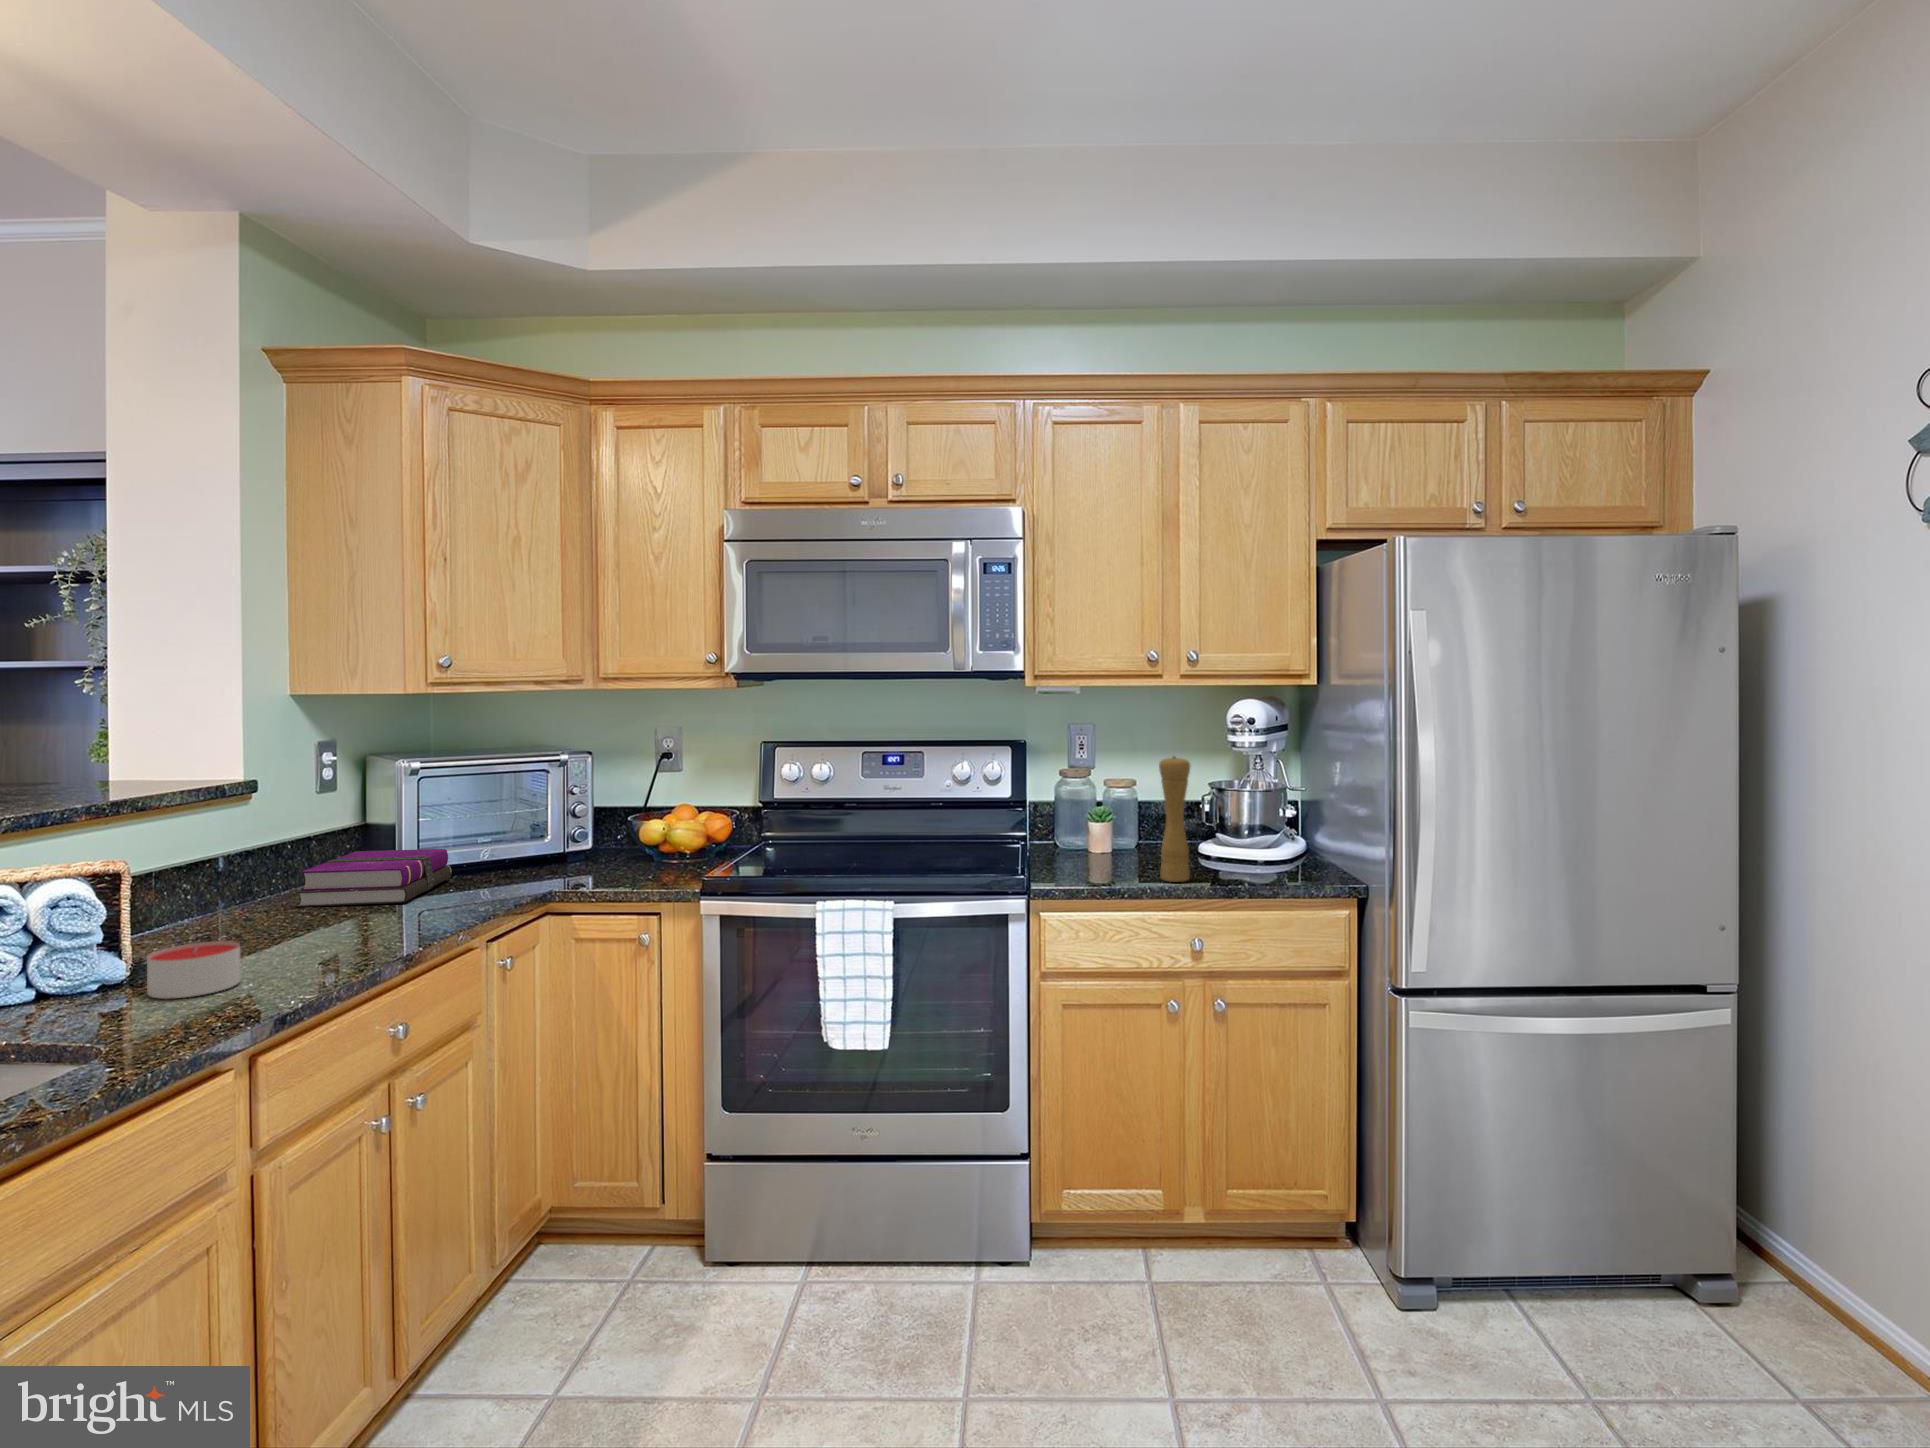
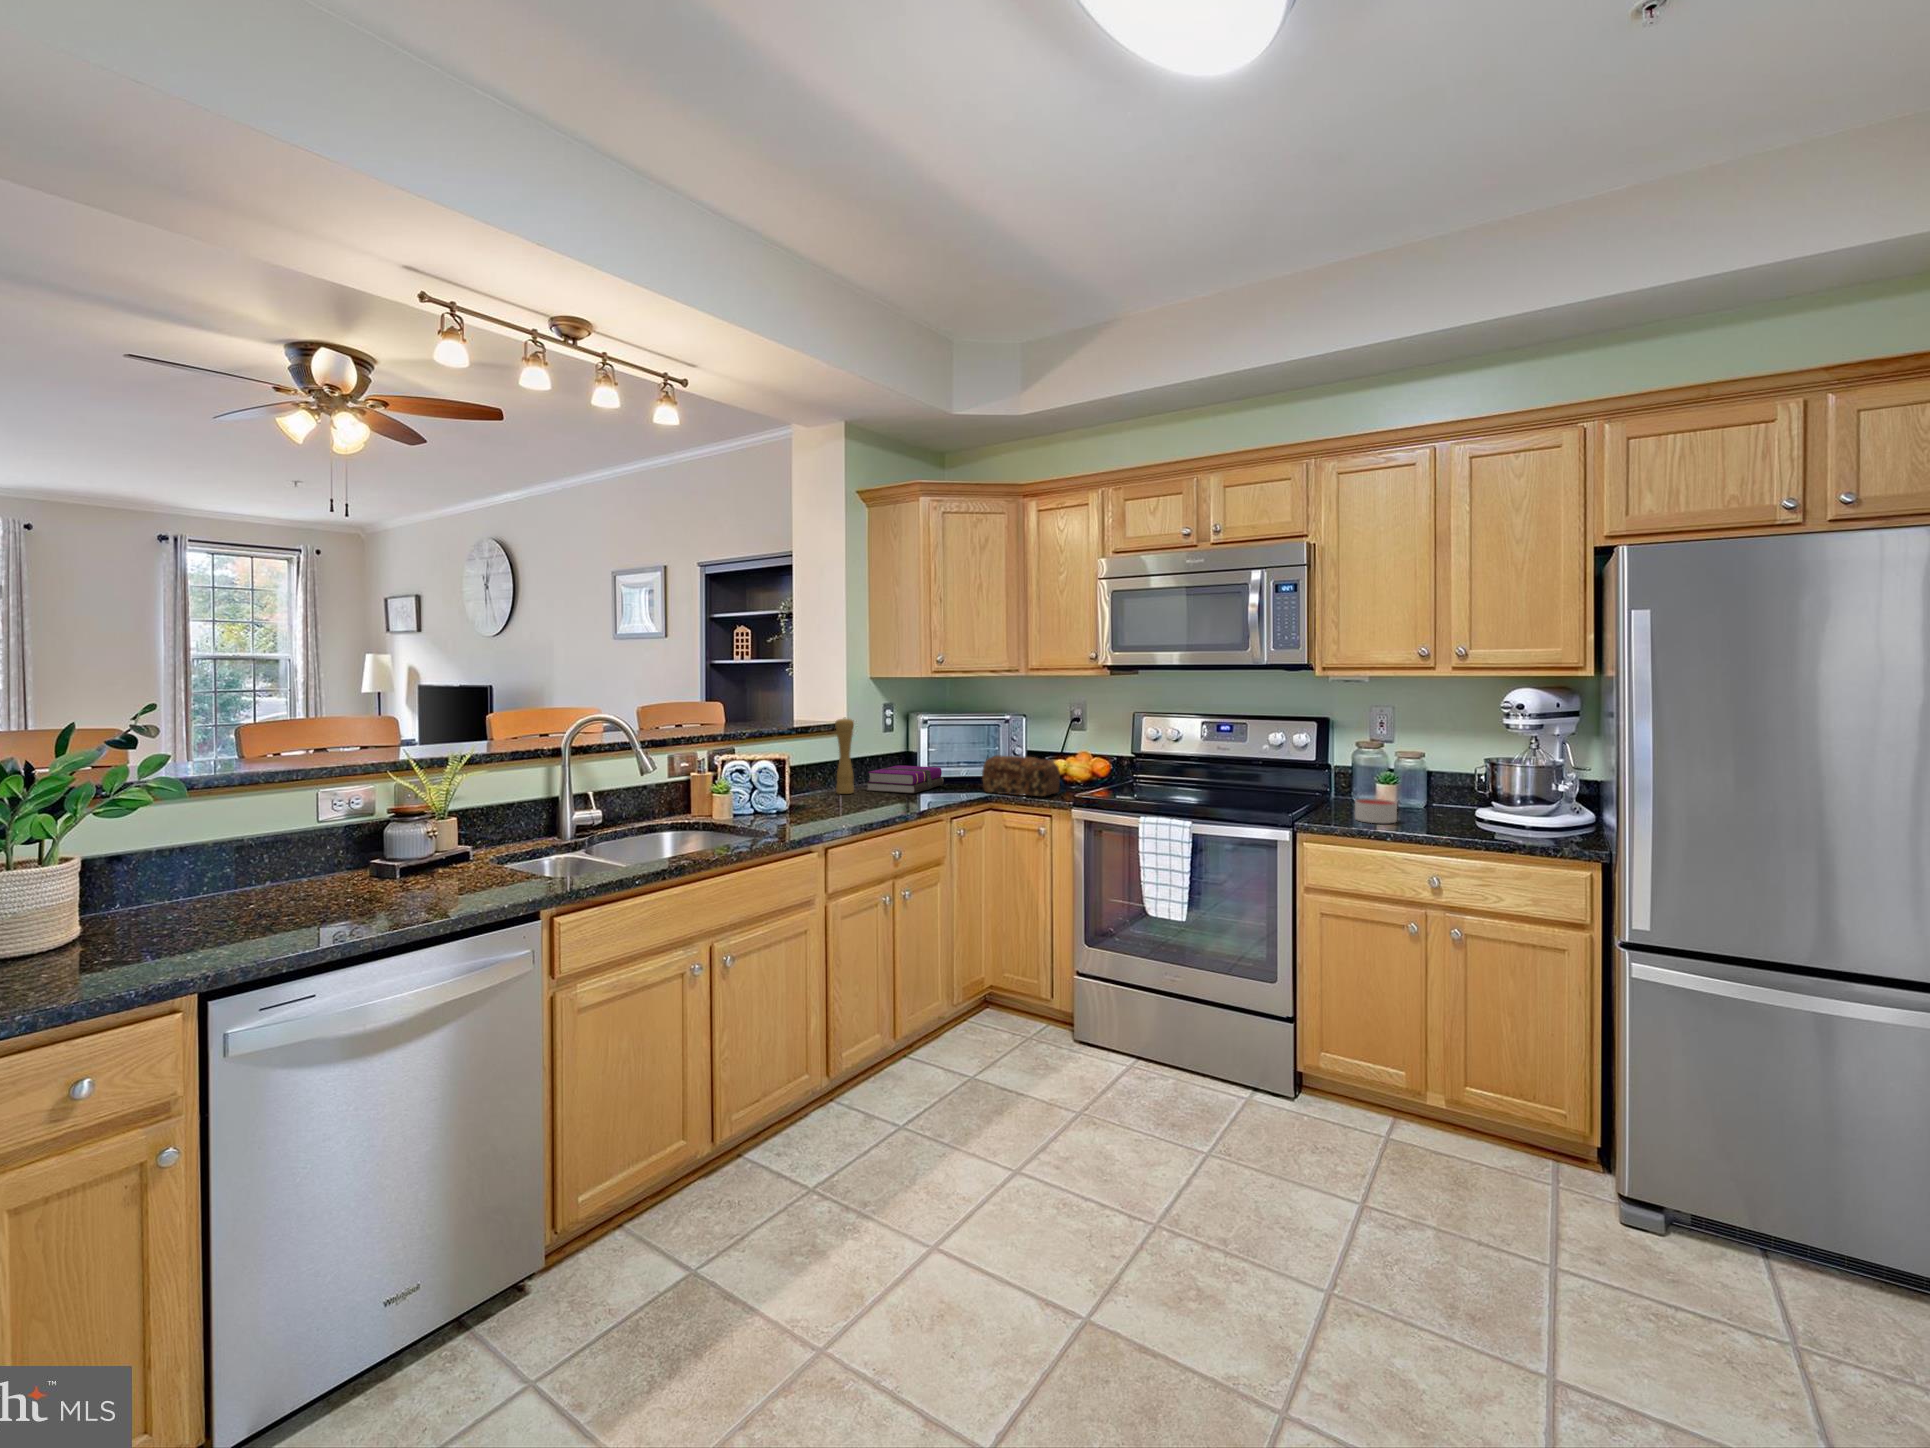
pepper mill: present [1159,756,1190,882] -> present [835,718,854,794]
bread loaf: none [532,819,664,885] -> present [982,755,1060,796]
candle: present [147,941,241,999] -> present [1355,799,1397,823]

